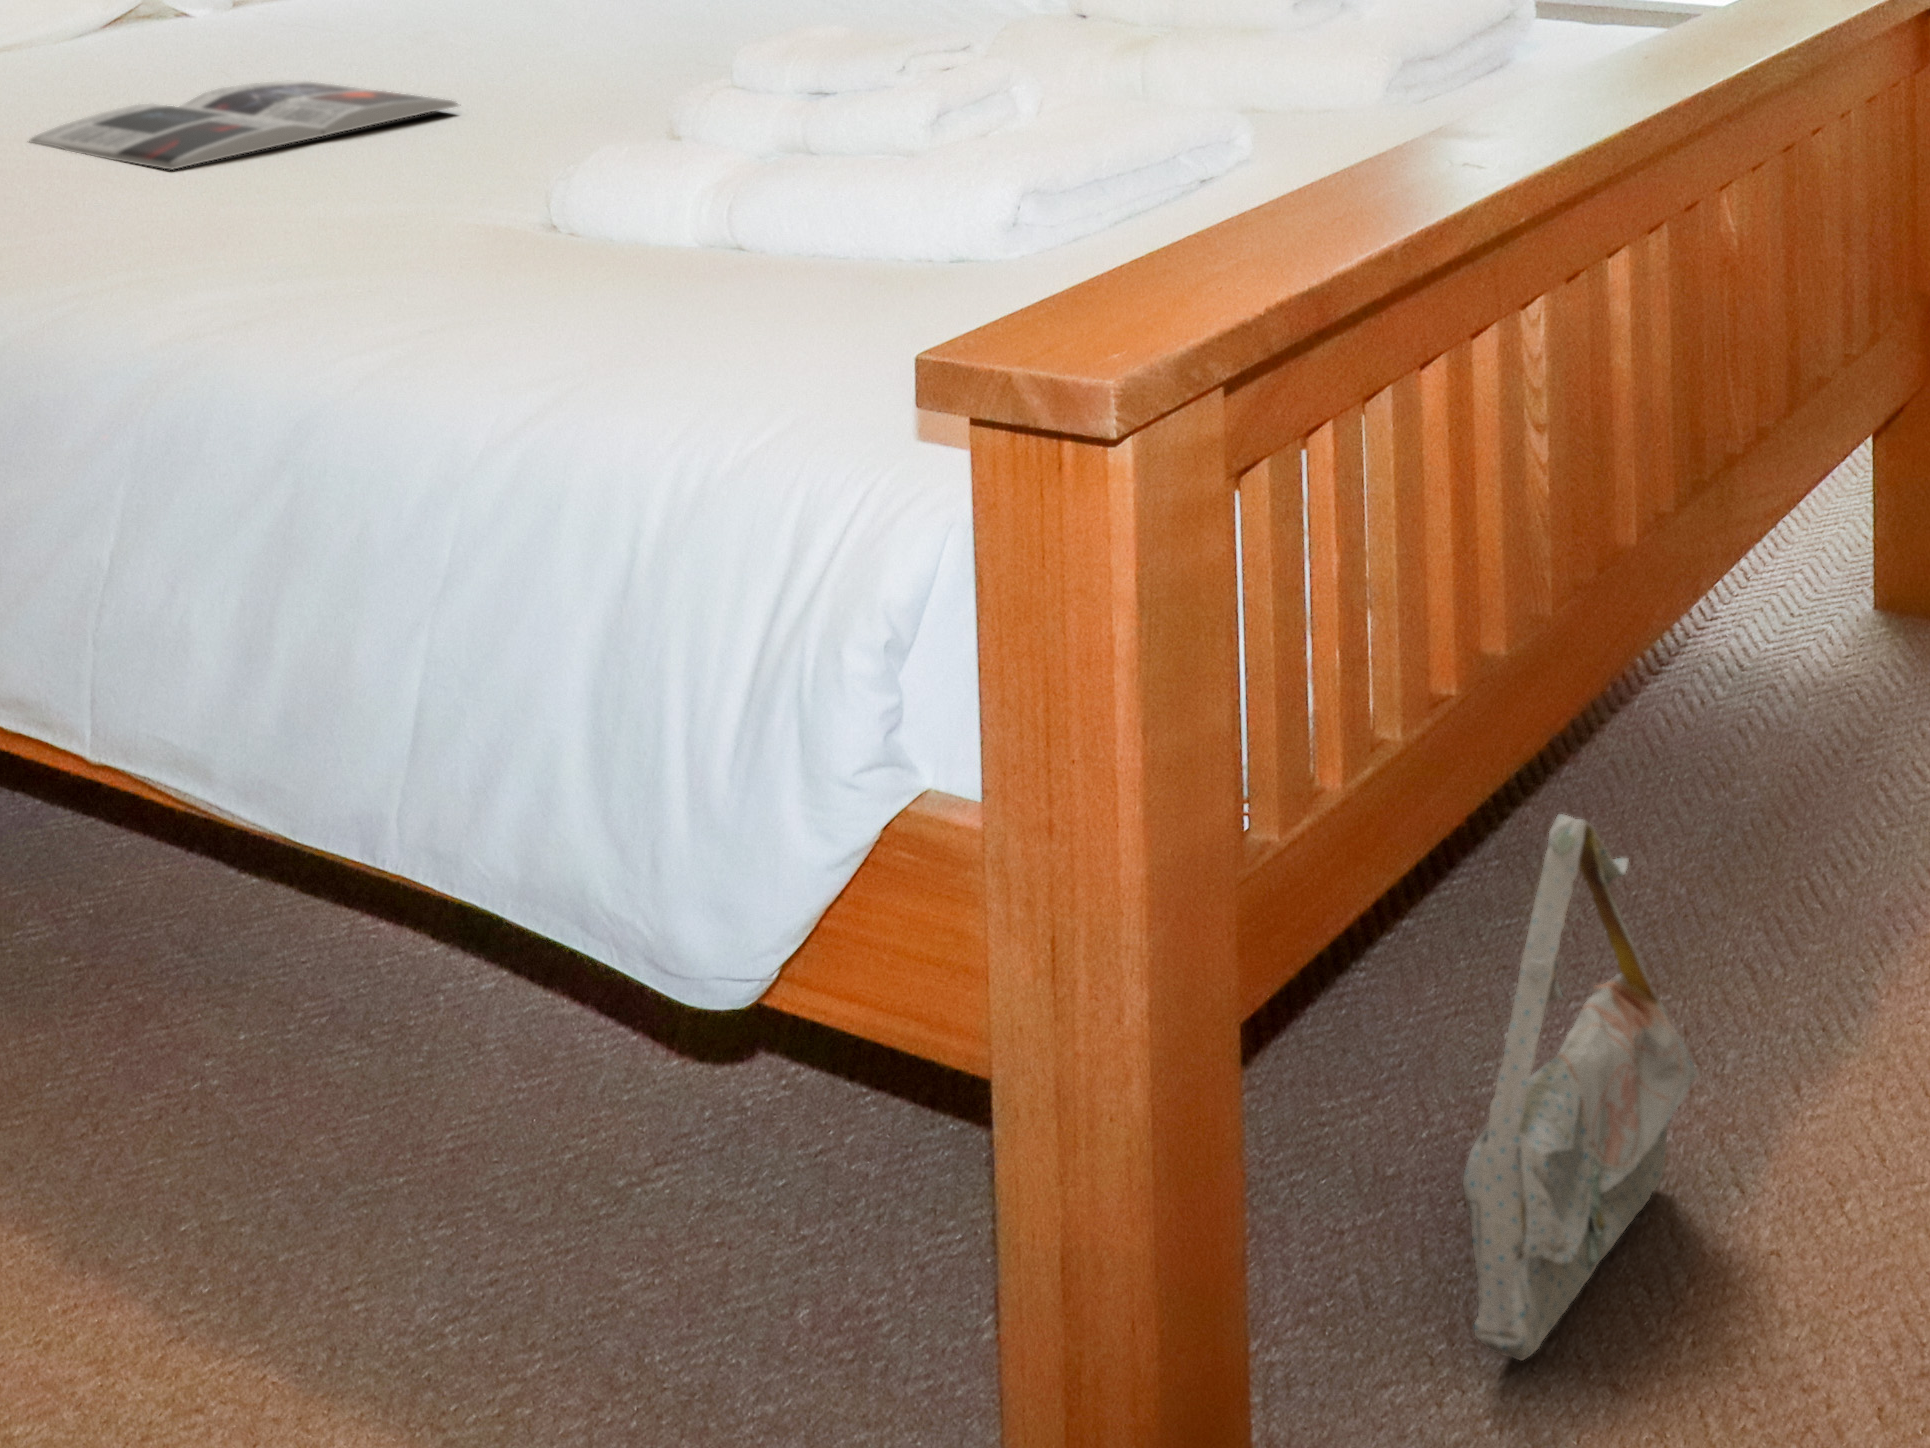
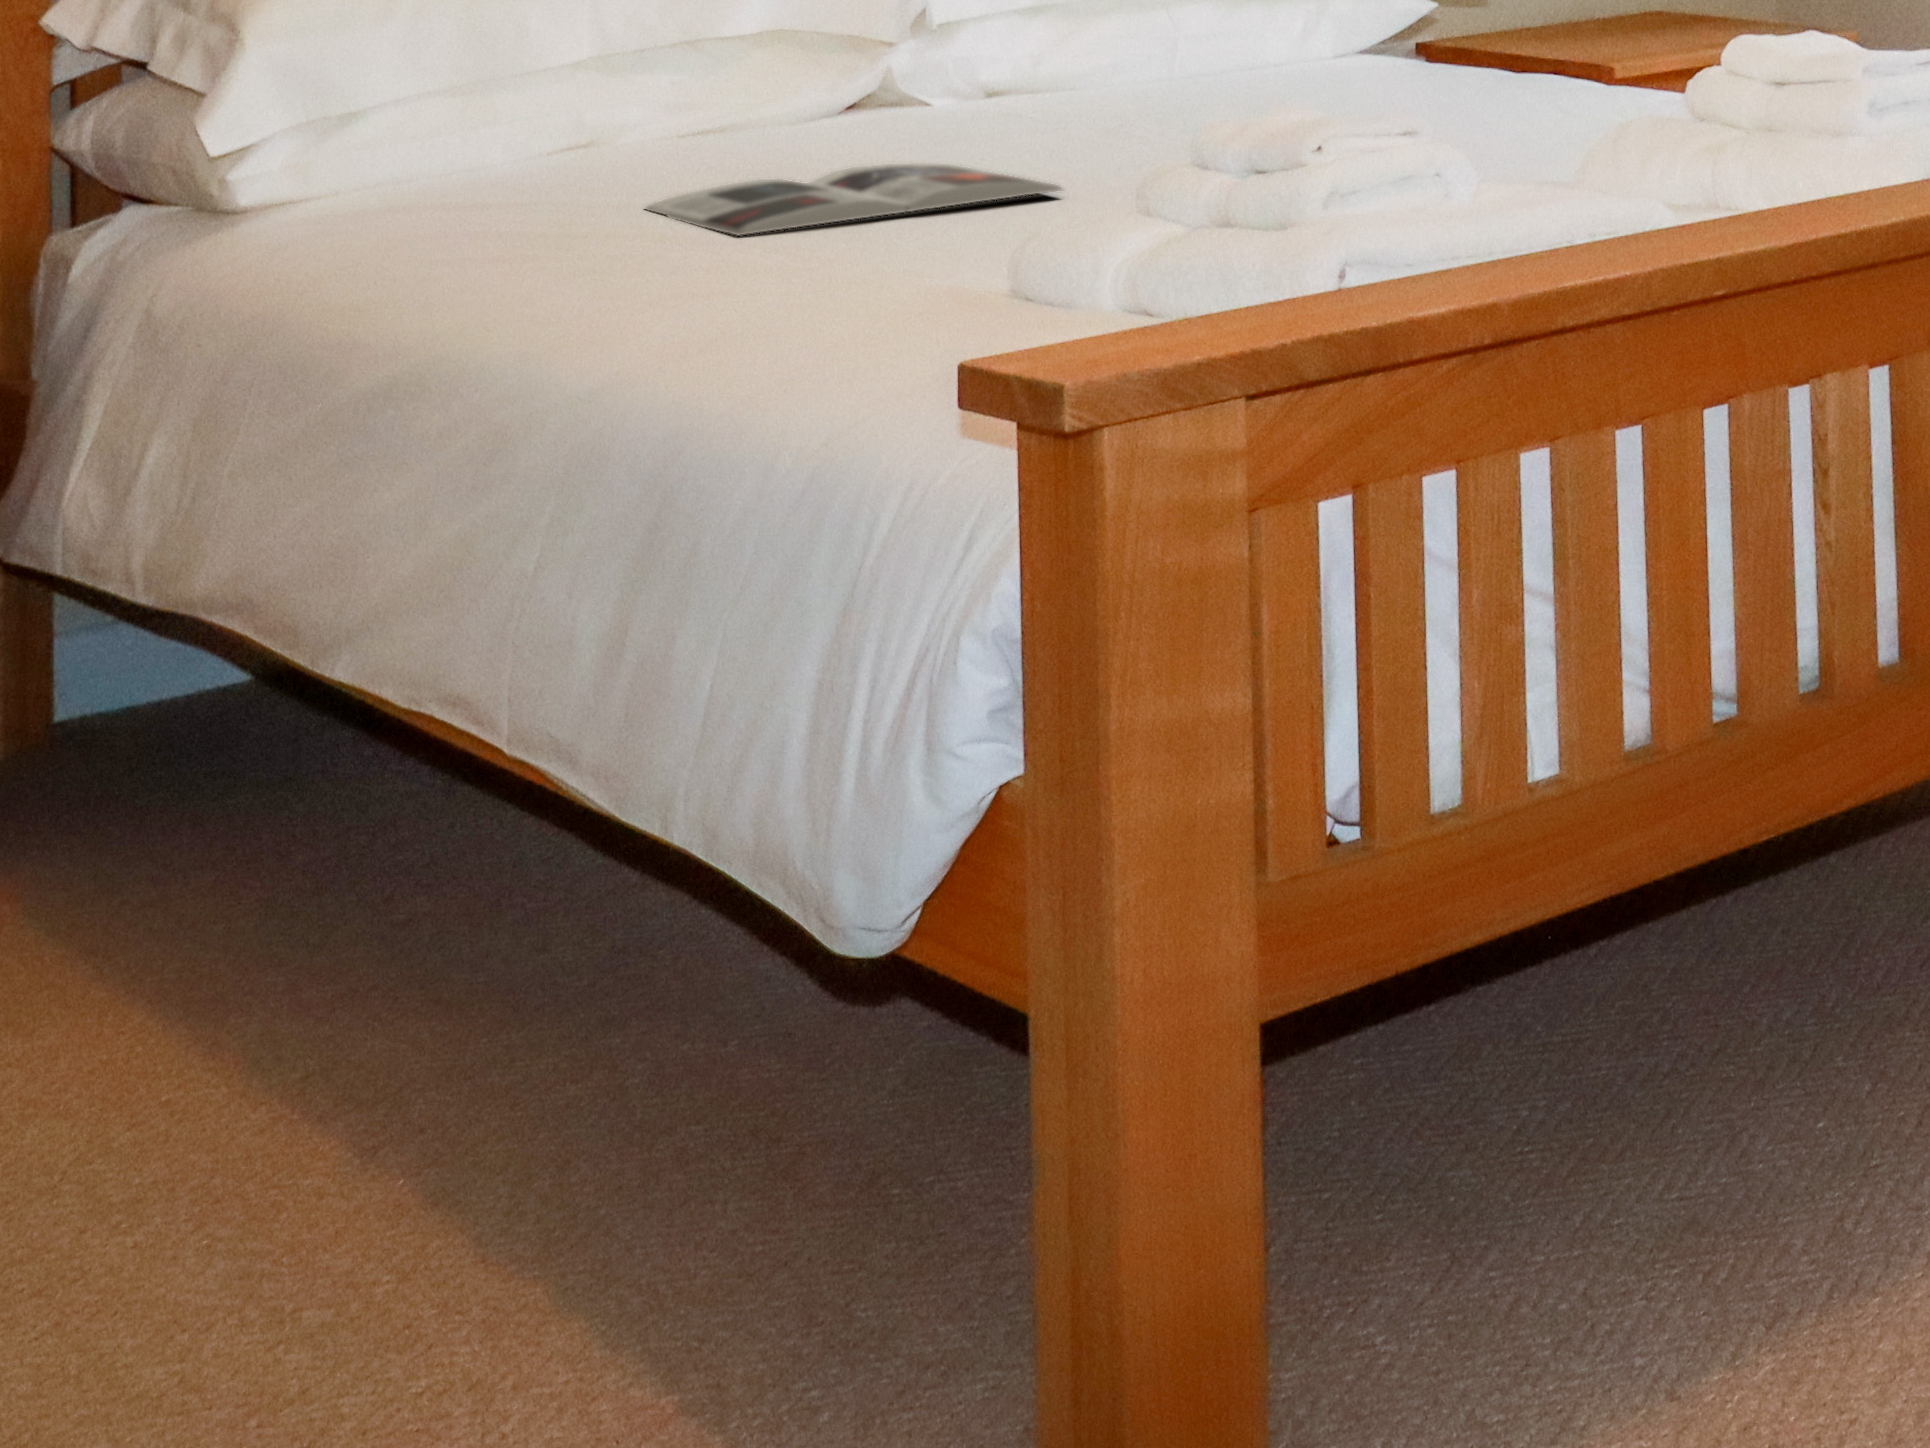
bag: present [1463,814,1699,1360] -> none [1588,862,1923,1368]

